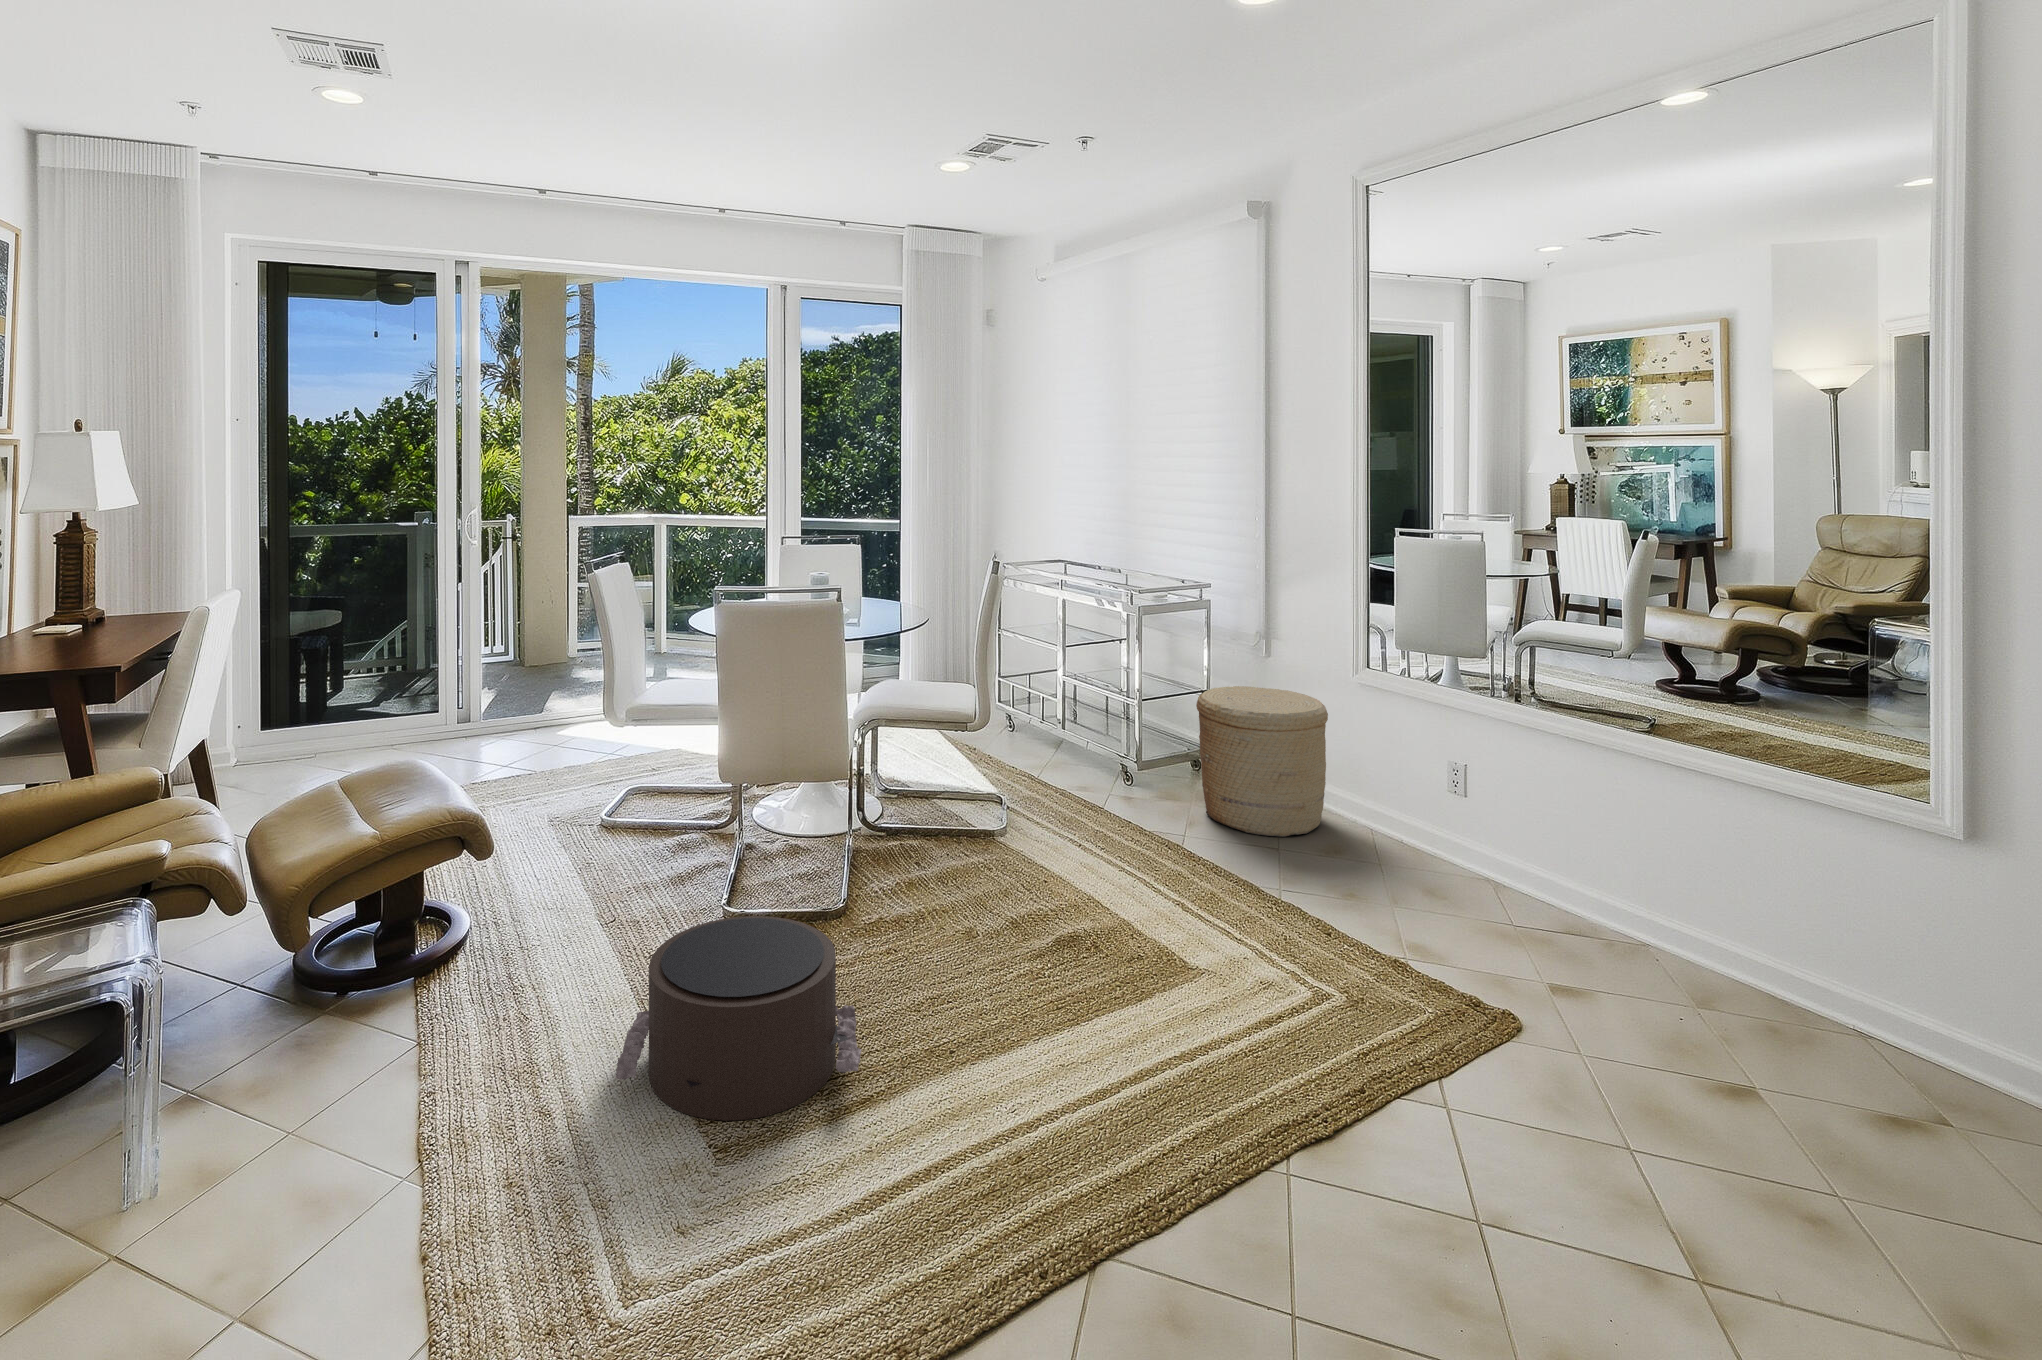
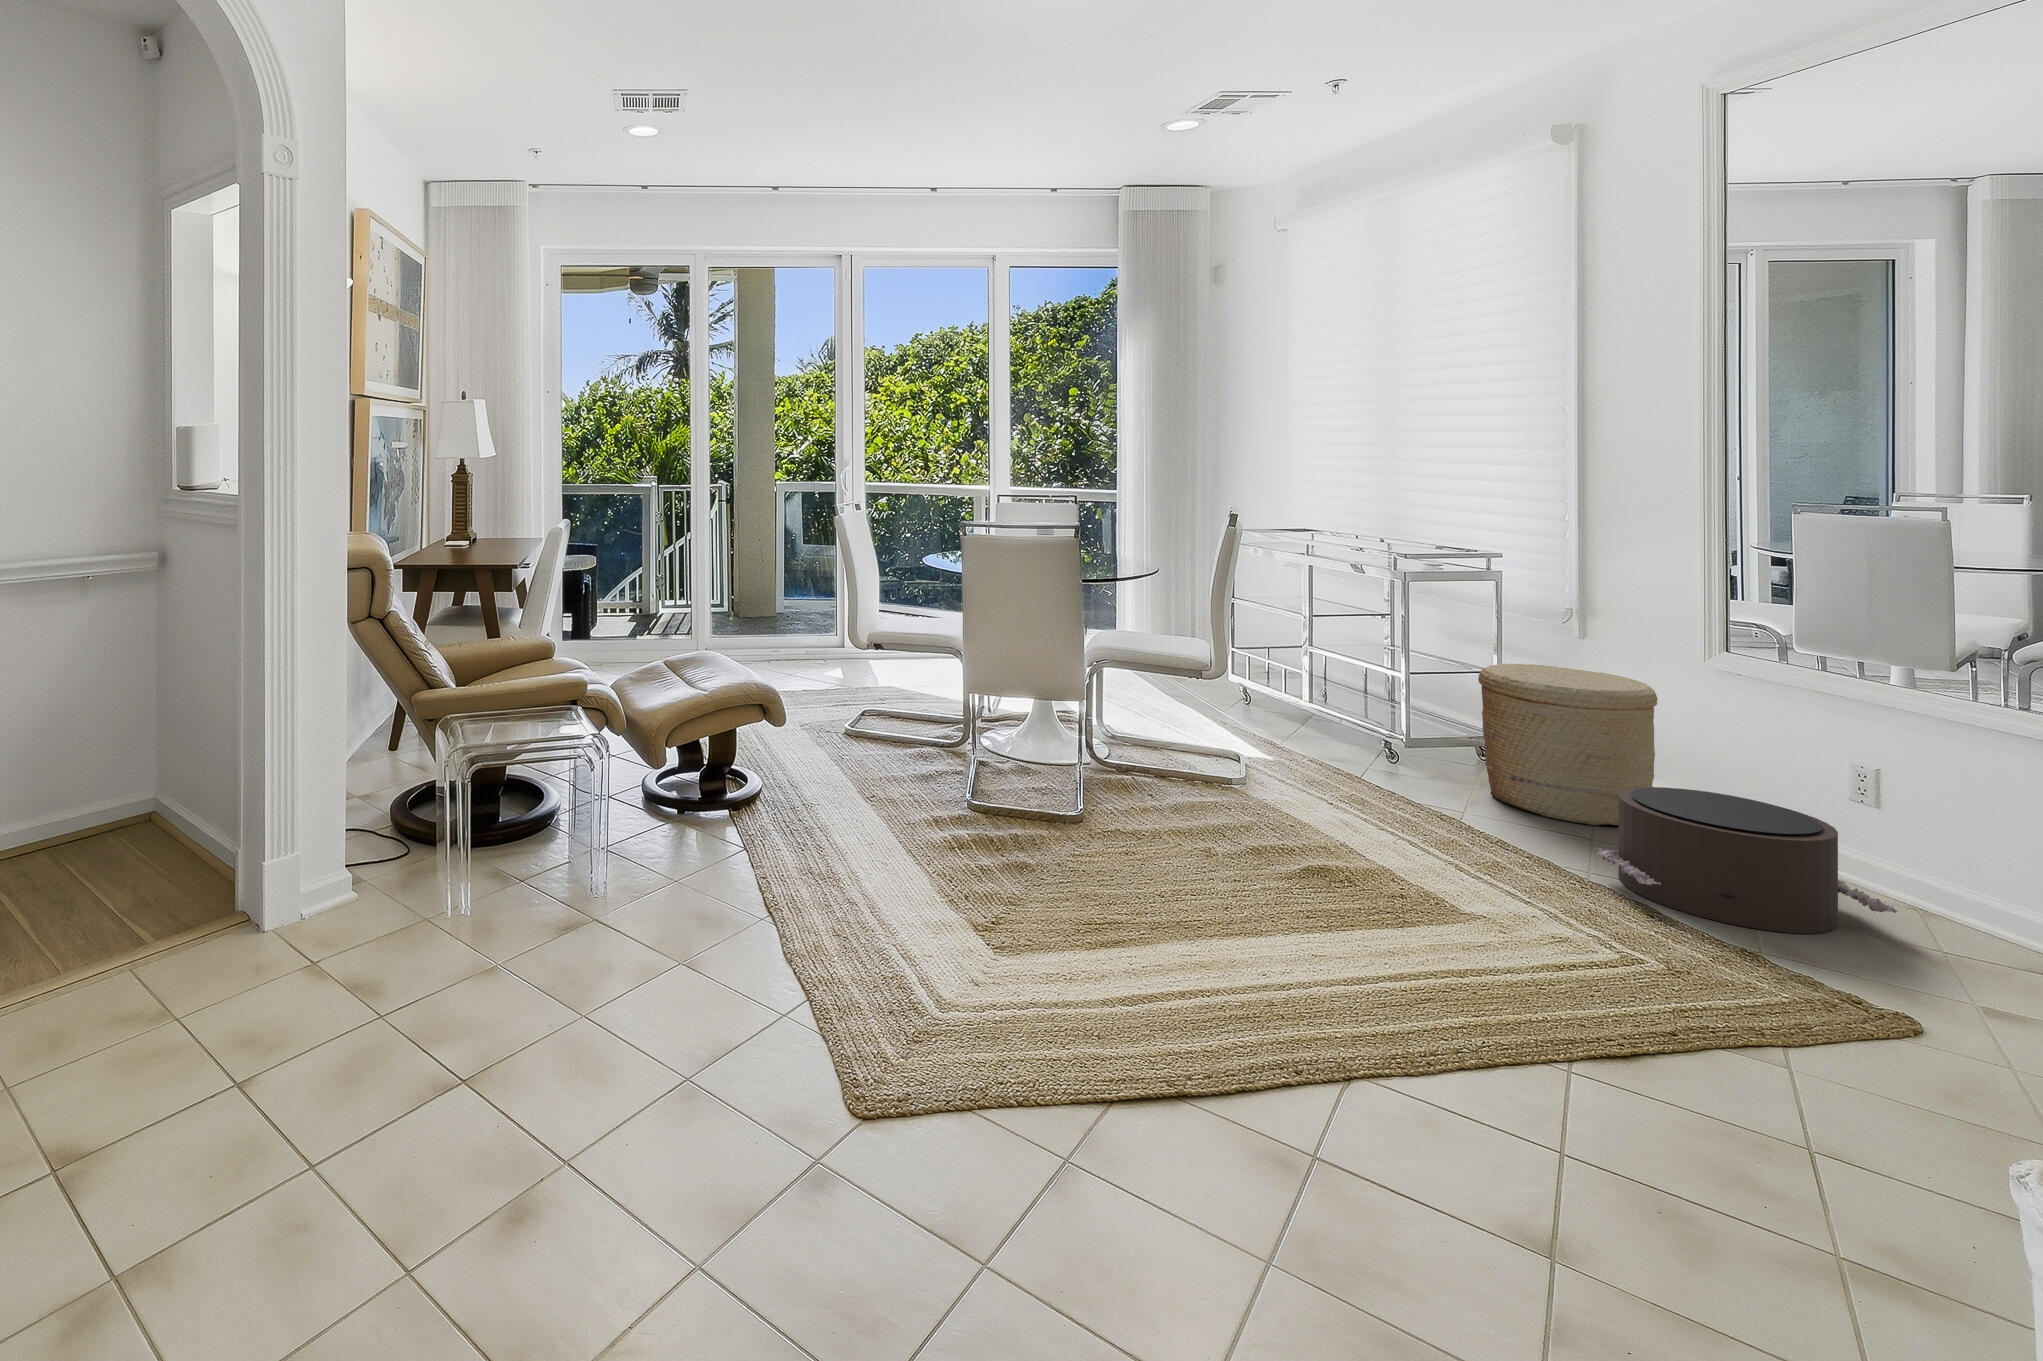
pouf: present [615,916,861,1121] -> present [1594,787,1897,934]

